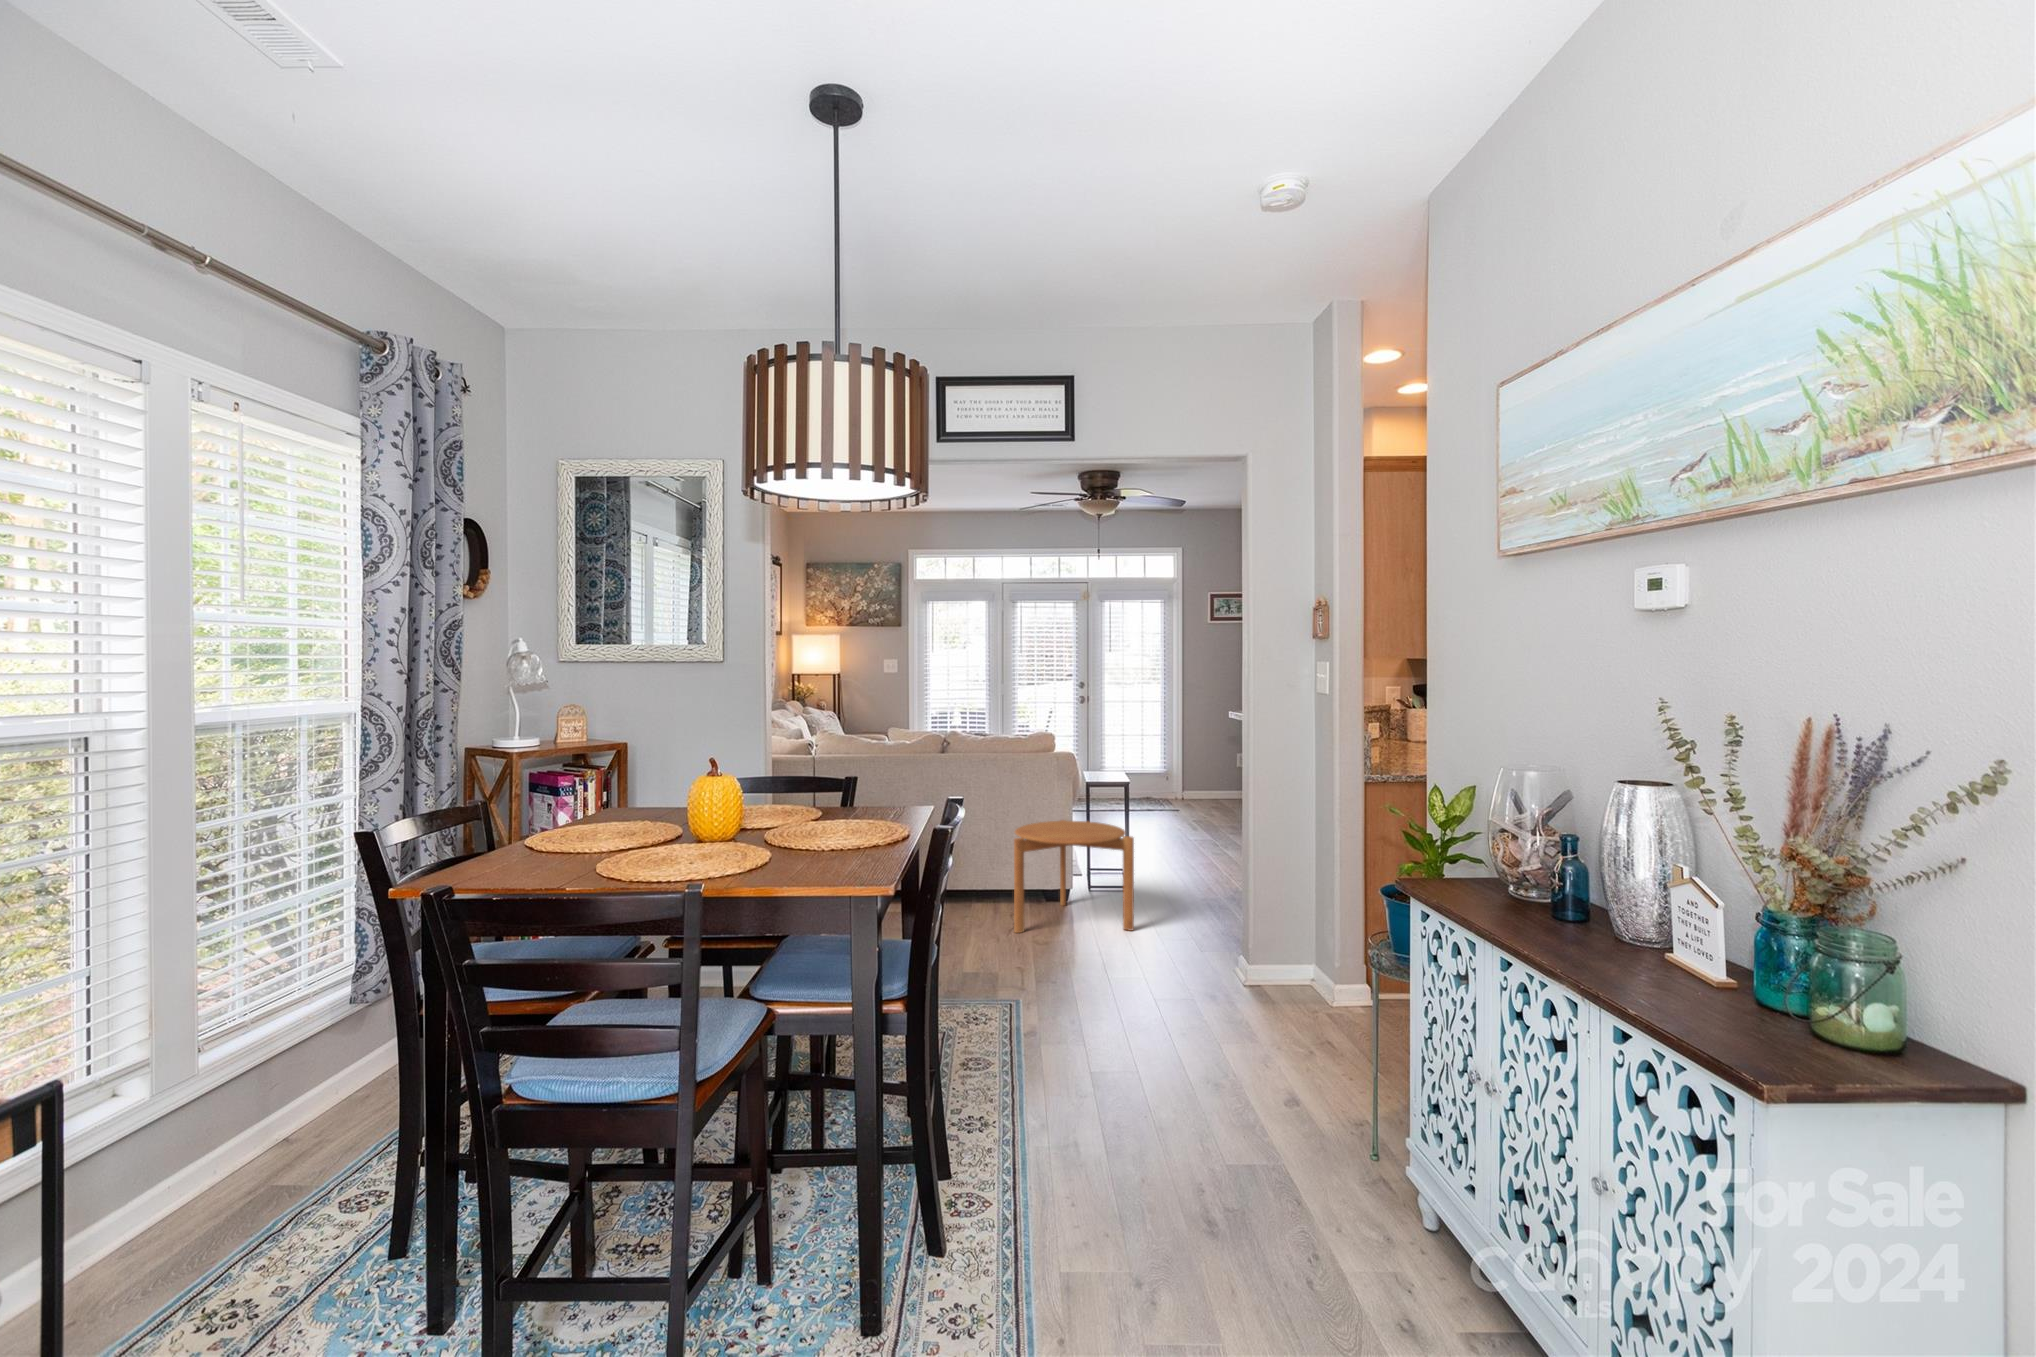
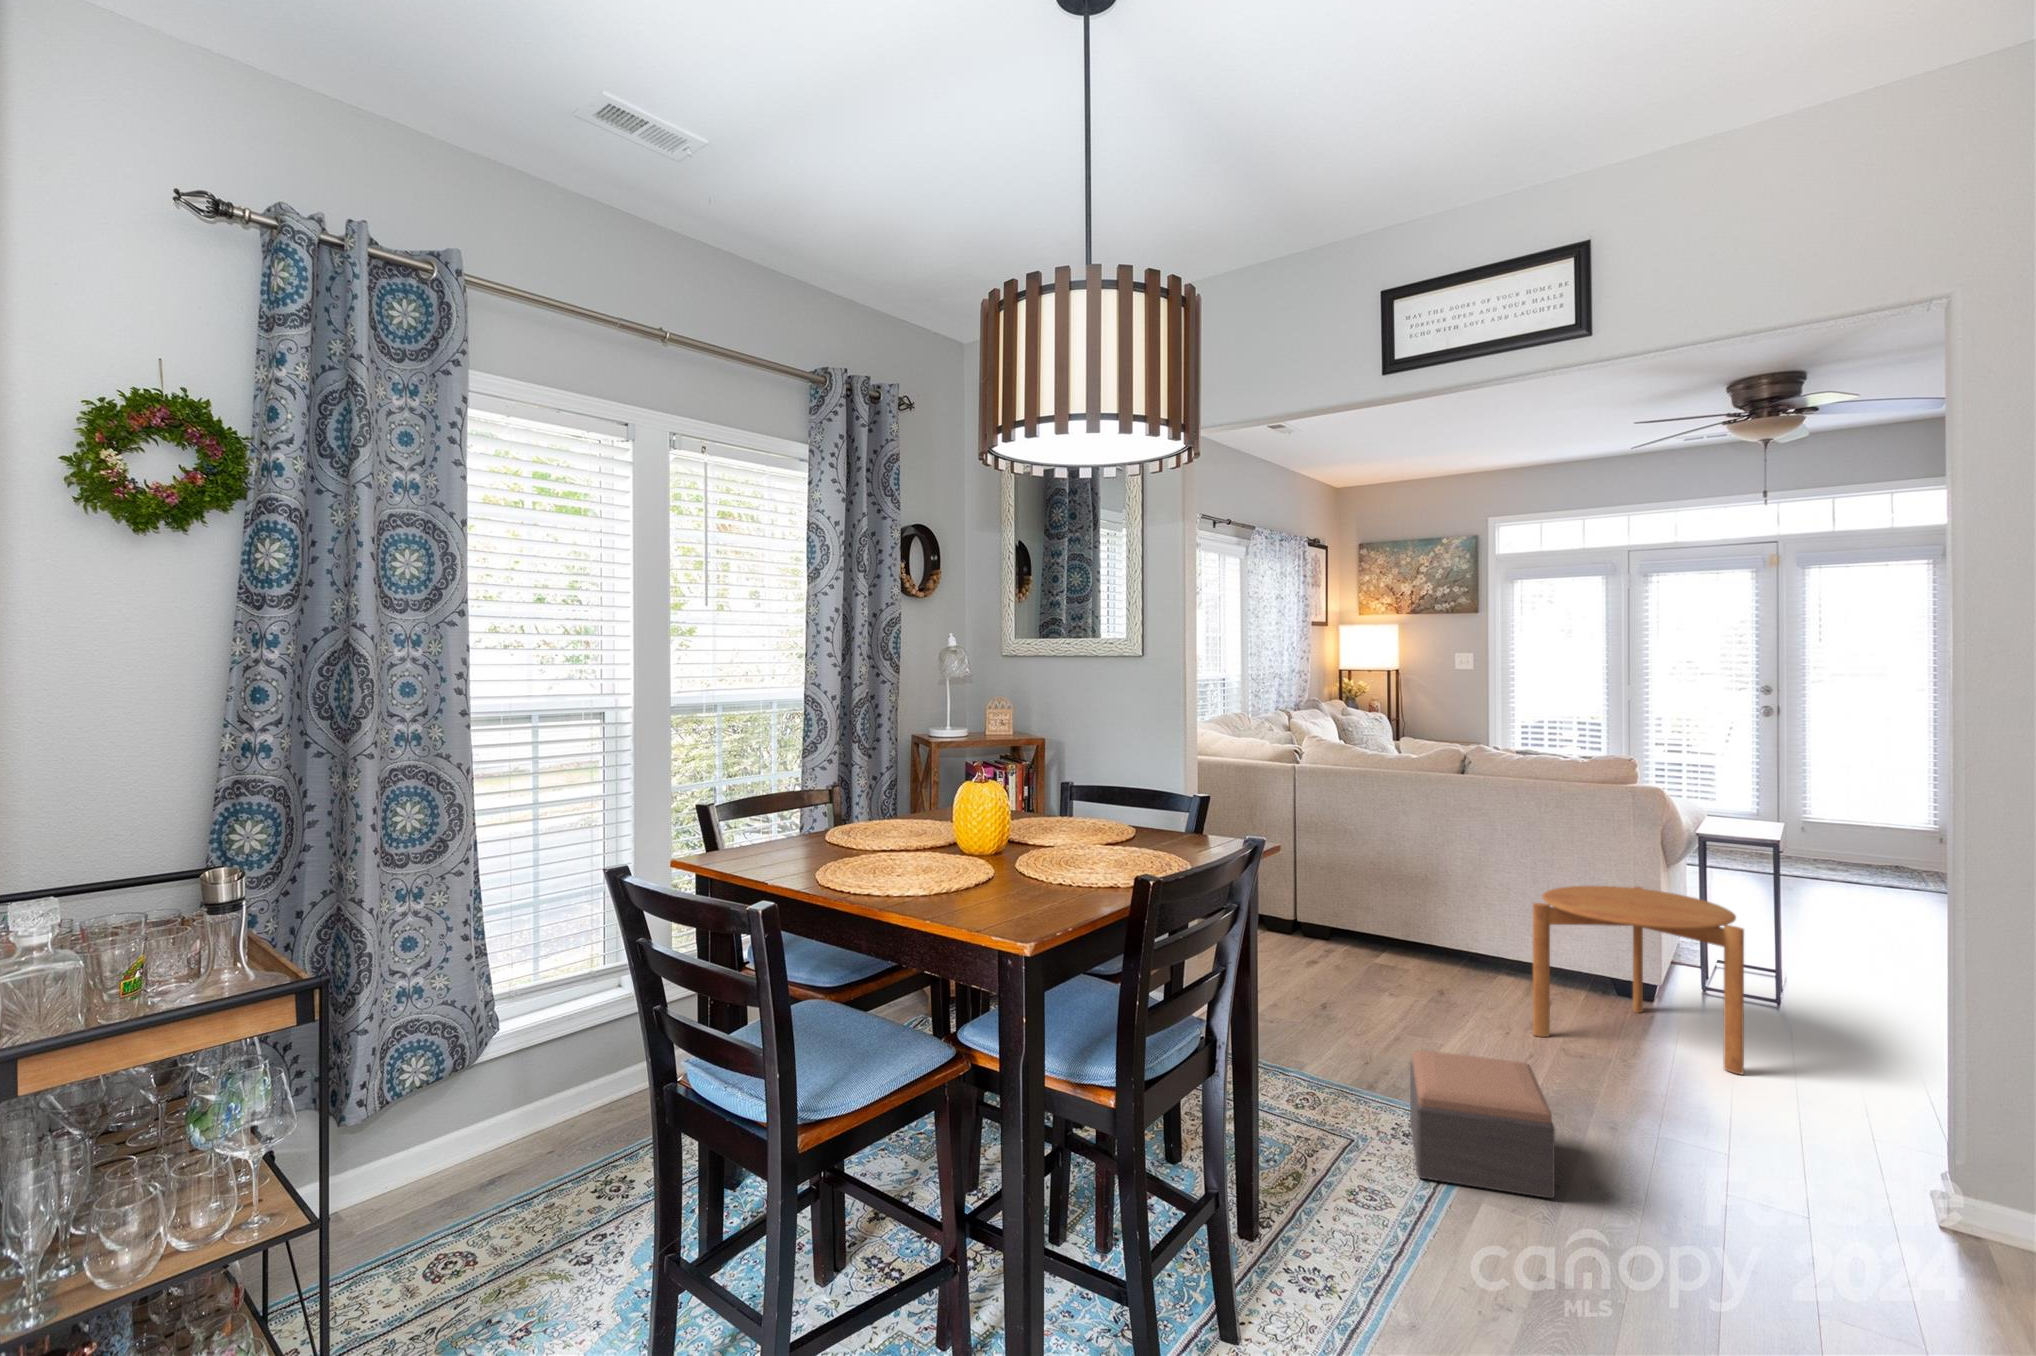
footstool: none [975,945,1080,1040] -> present [1410,1050,1555,1199]

